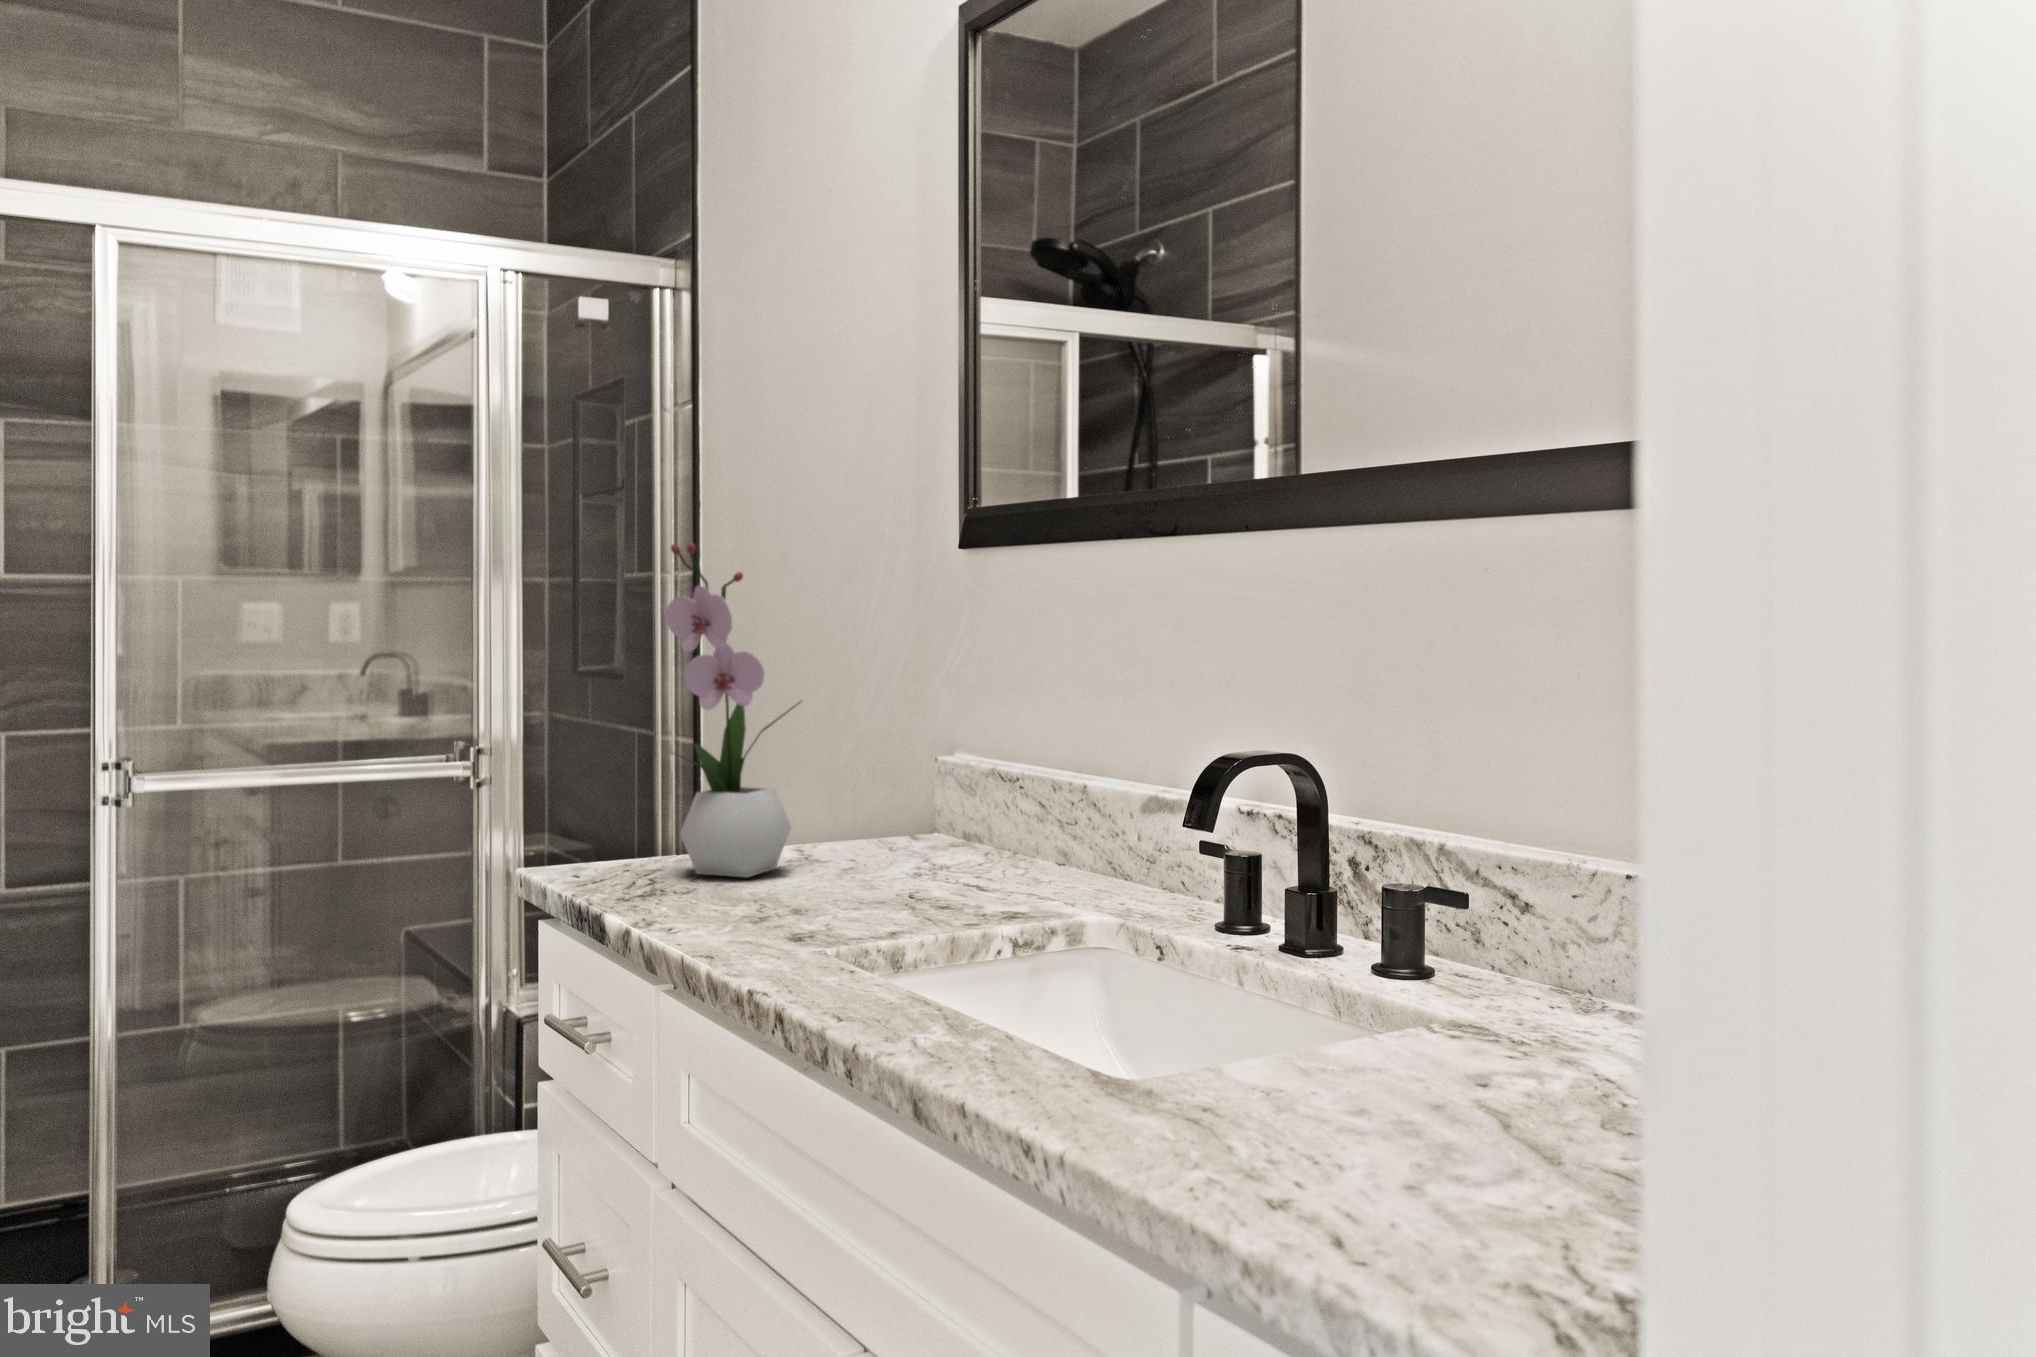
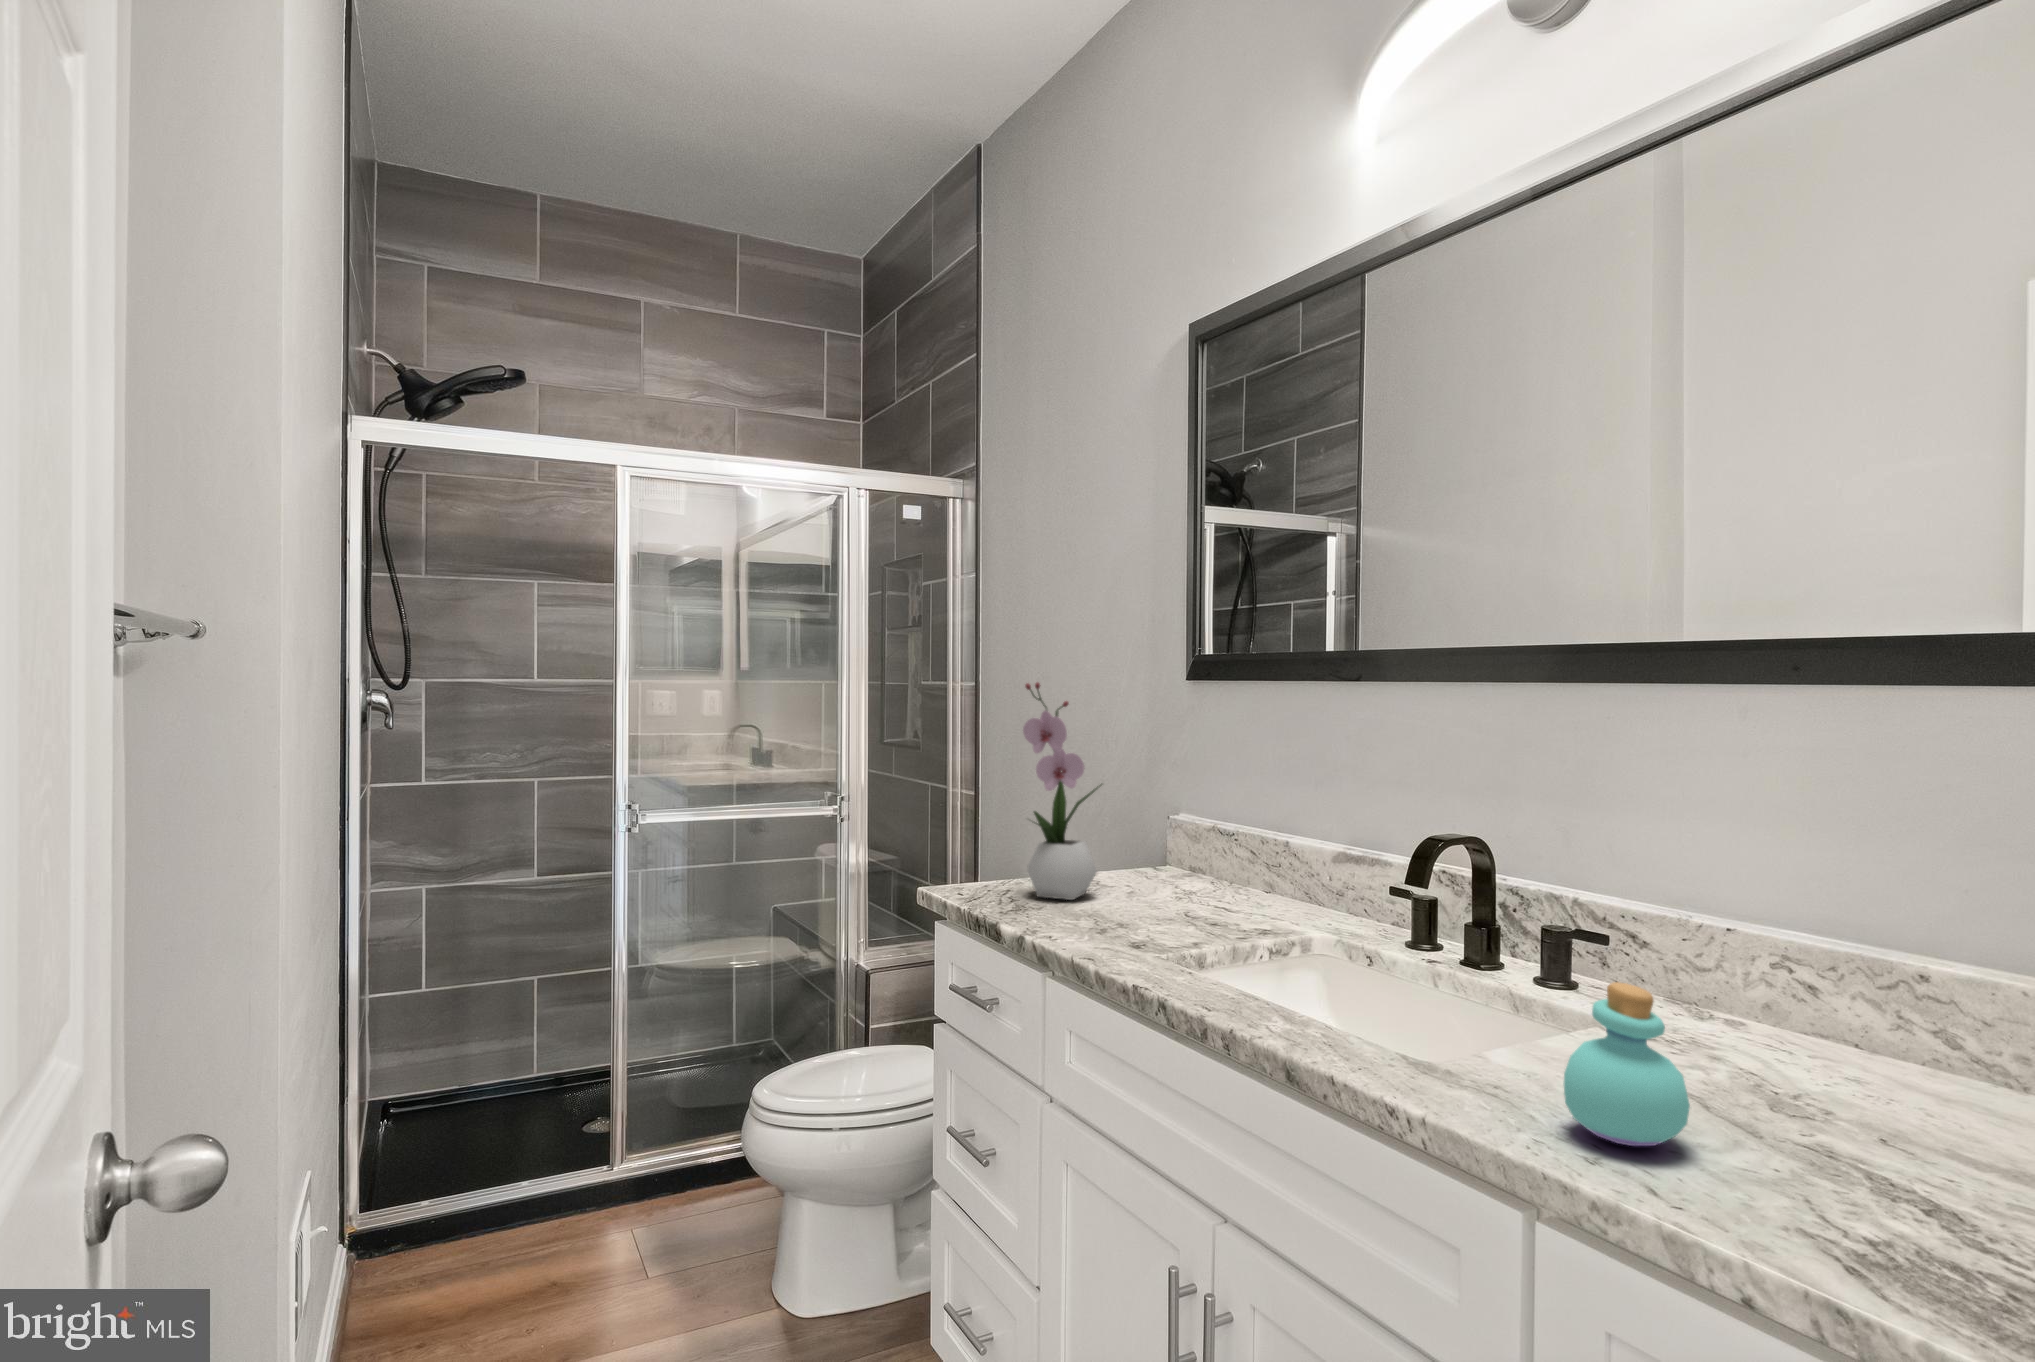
perfume bottle: none [1266,934,1449,1186] -> present [1564,982,1690,1146]

